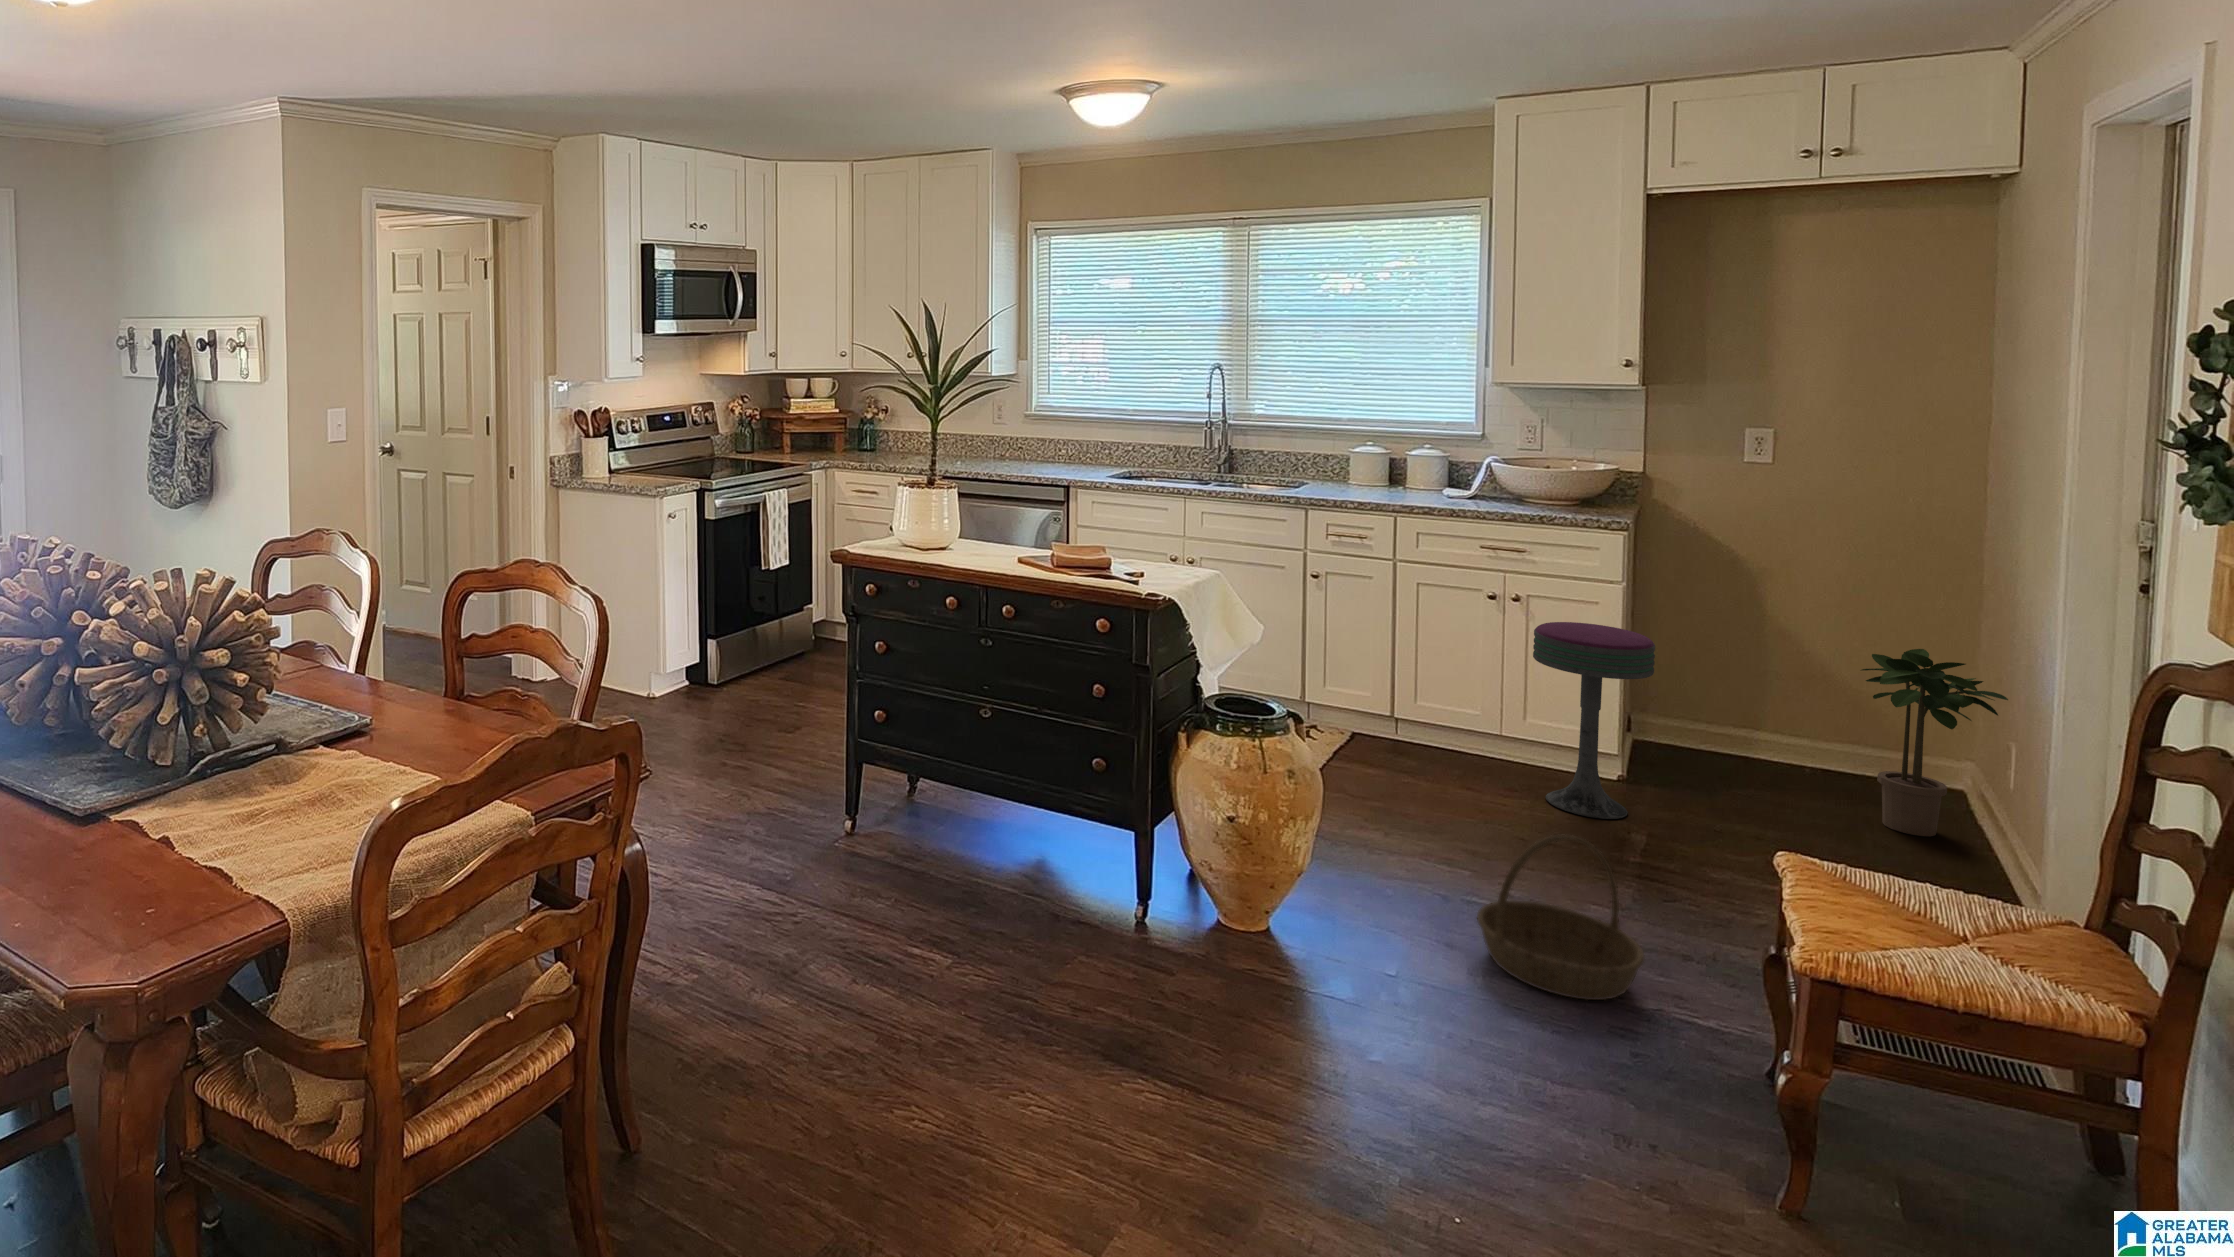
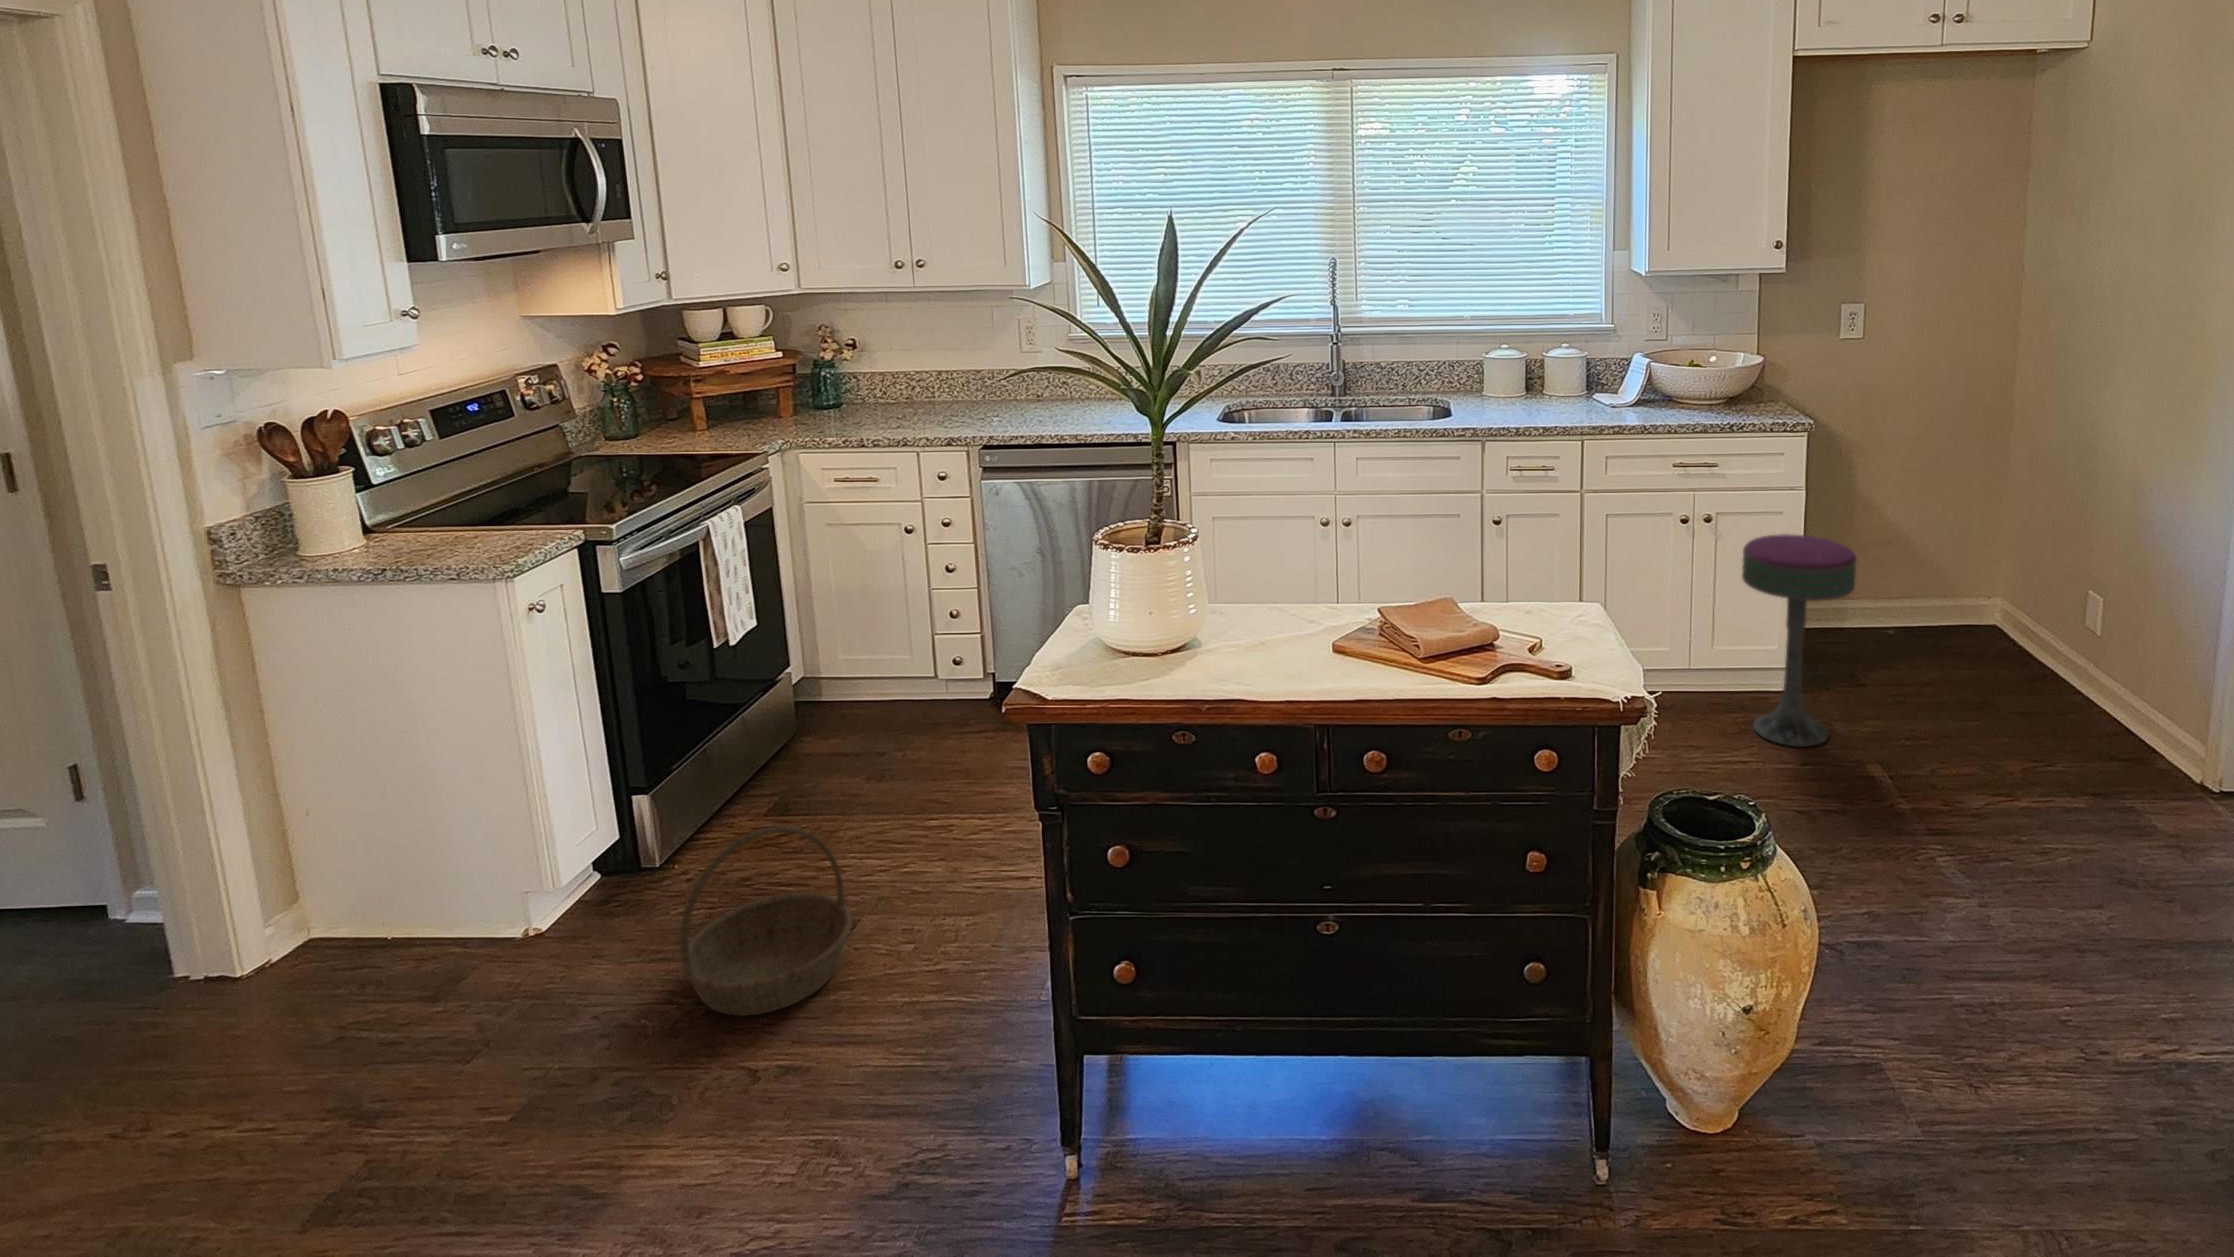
potted plant: present [1861,649,2008,836] -> none [1948,505,2070,681]
basket: present [1477,835,1644,1000] -> present [680,826,852,1016]

